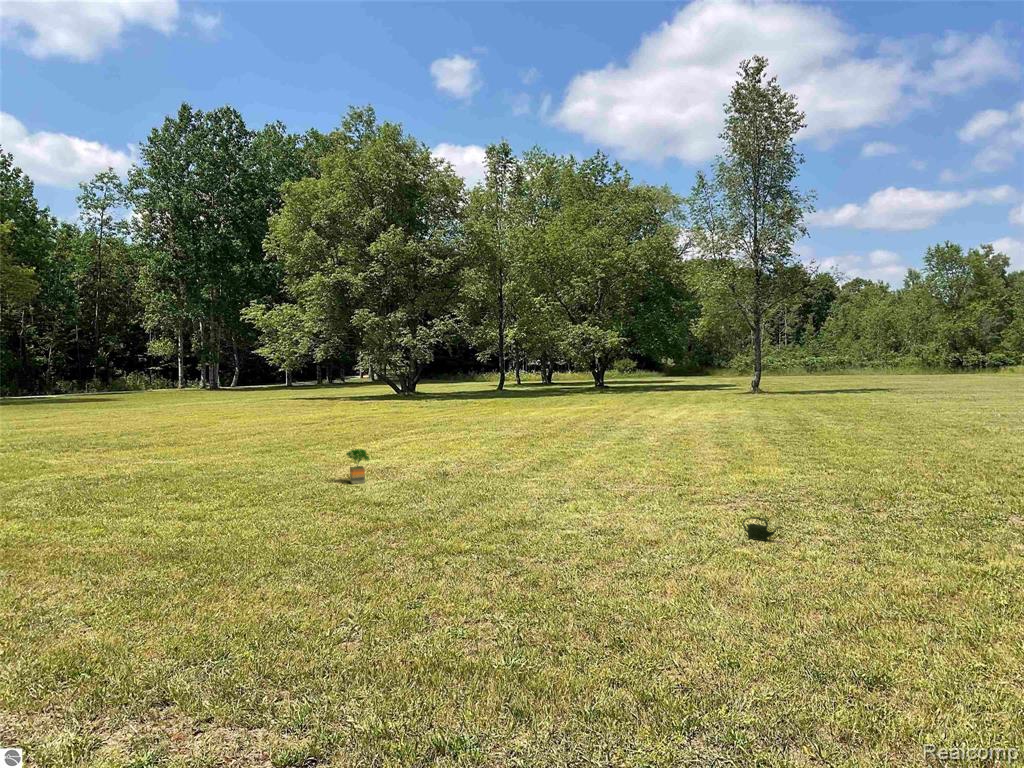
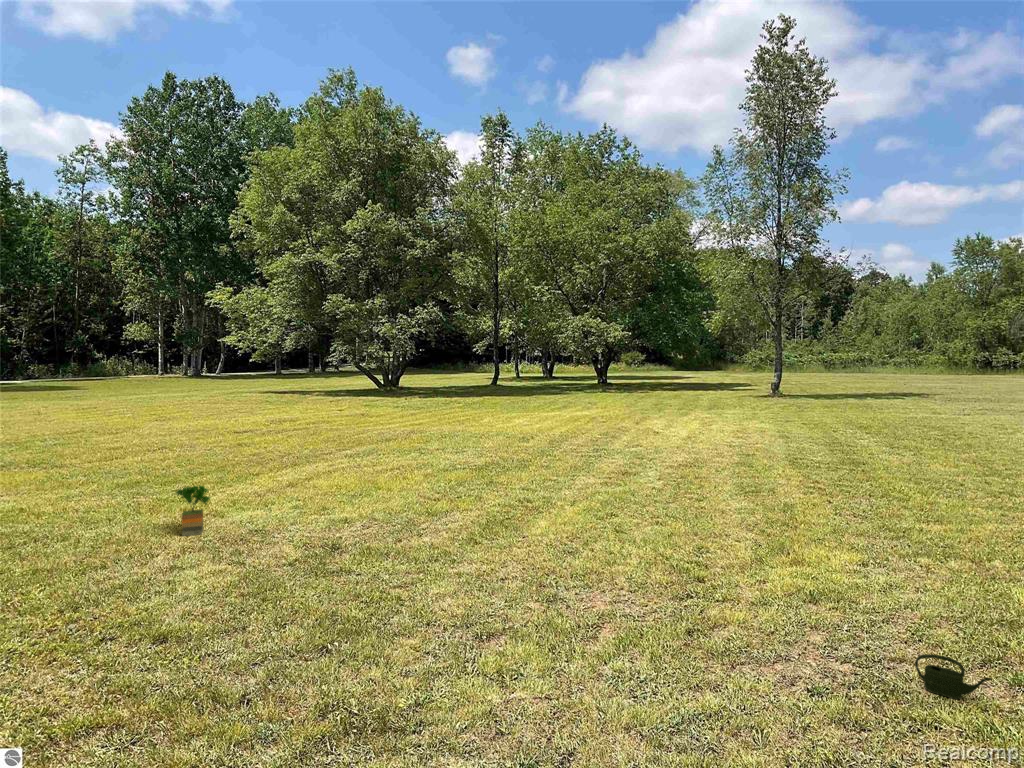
watering can: present [743,517,781,541] -> present [915,654,992,699]

